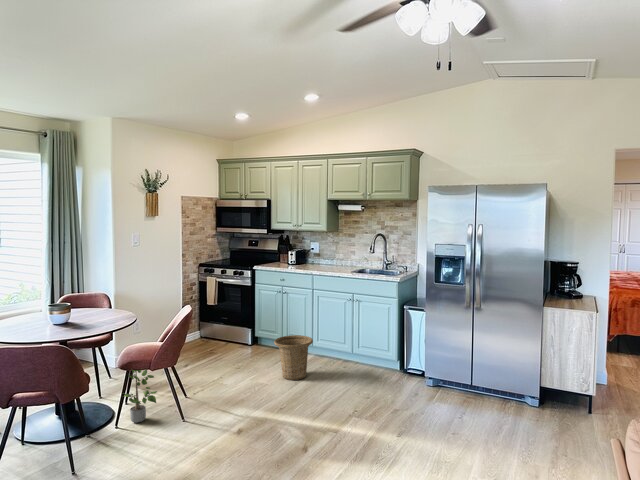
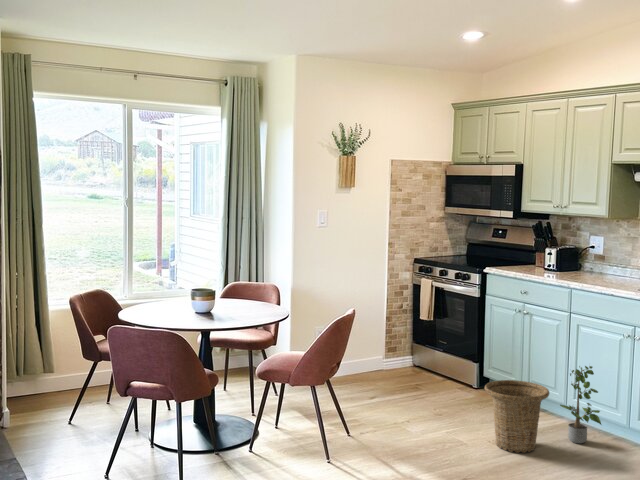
potted plant: present [124,370,157,423] -> present [560,366,601,443]

